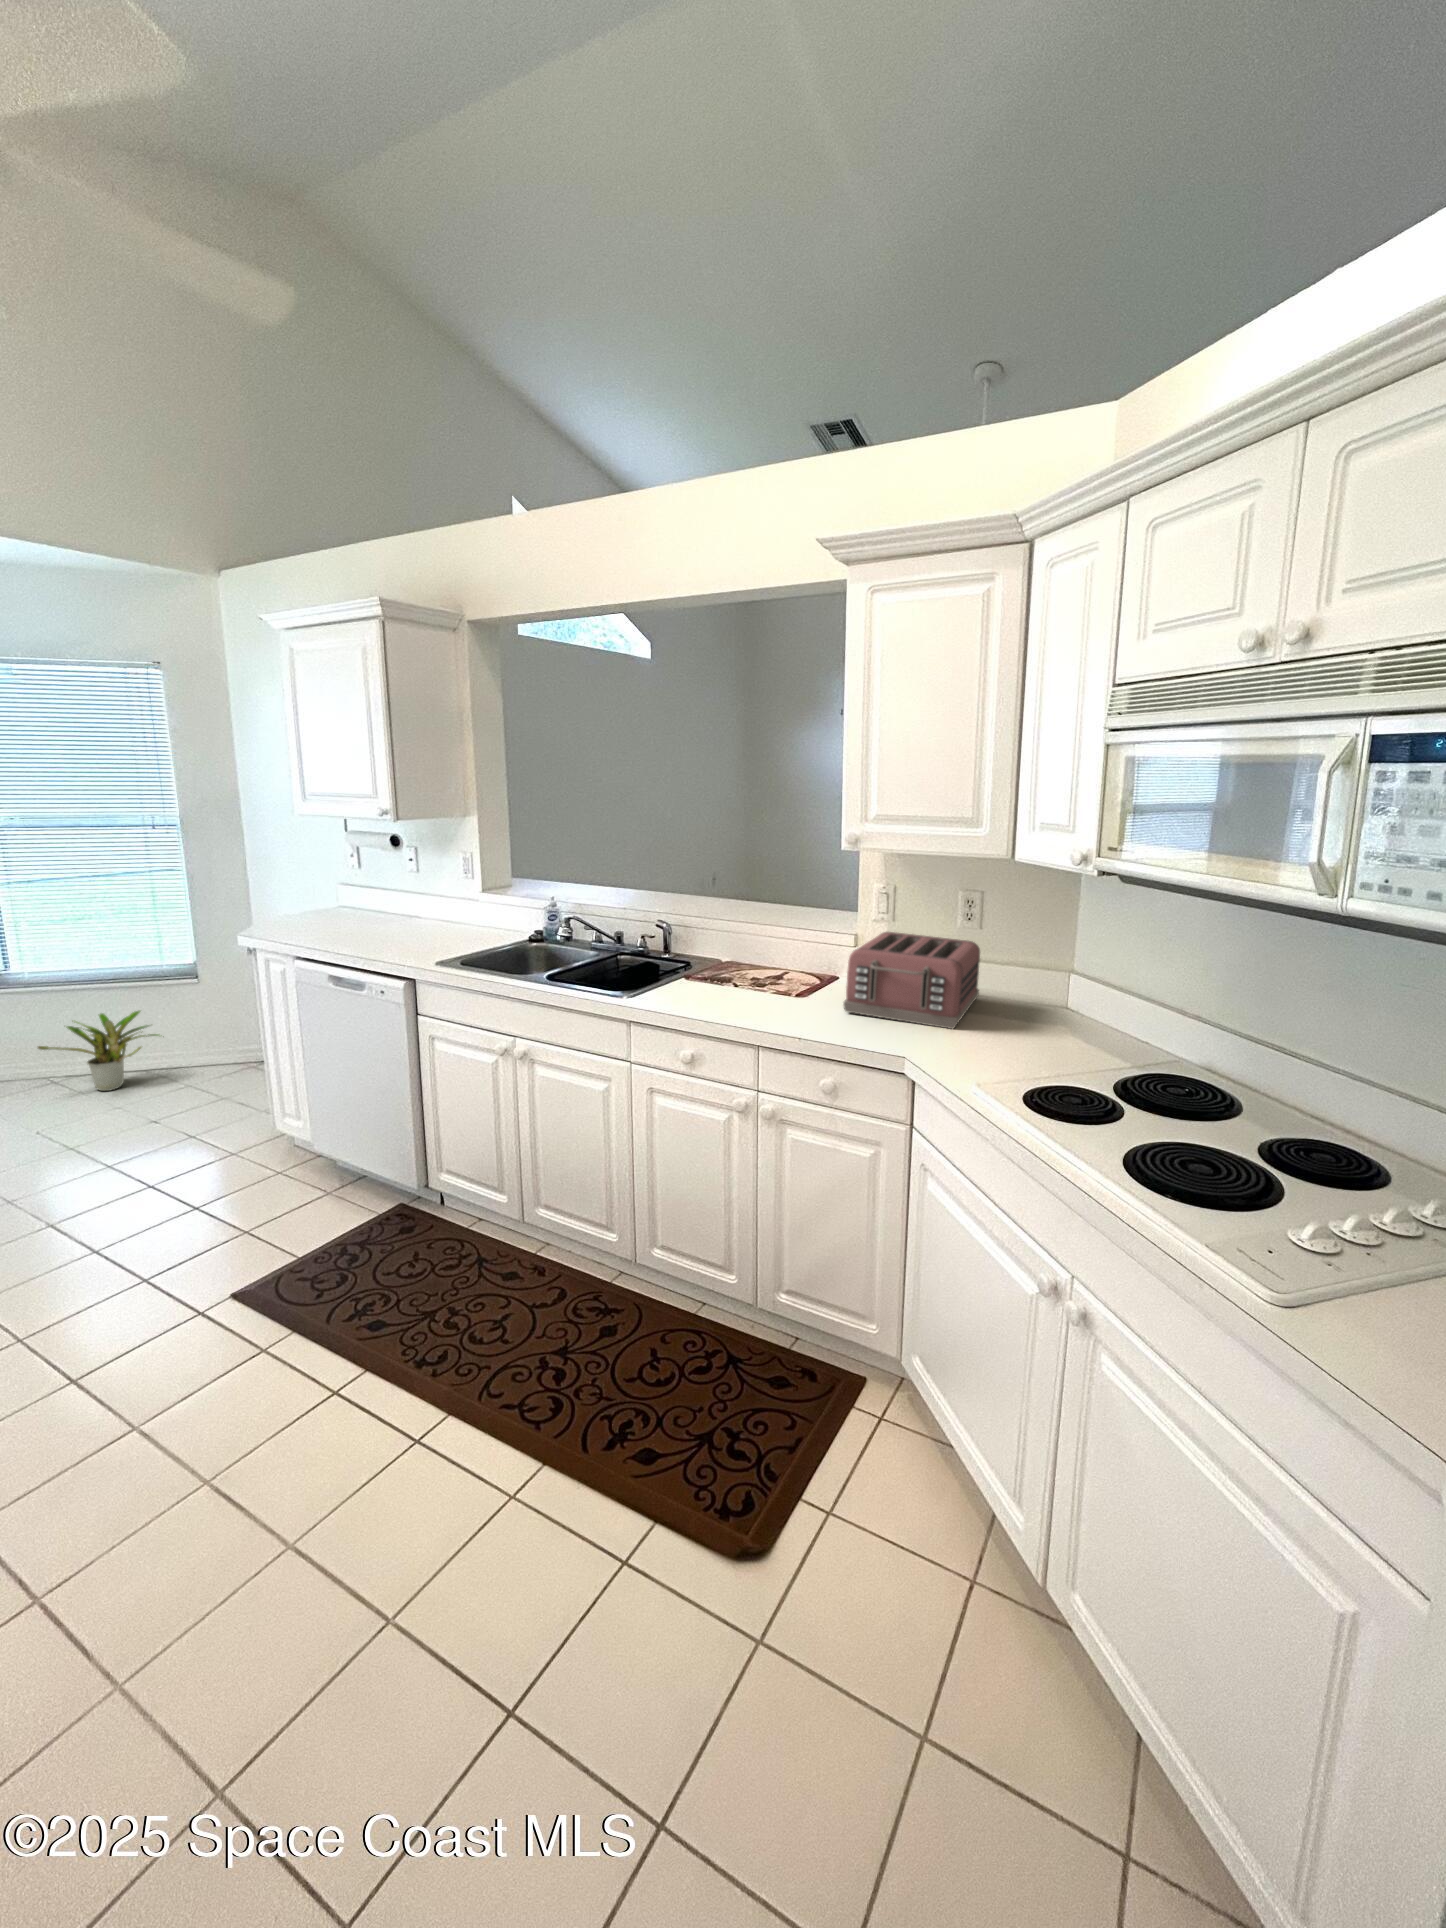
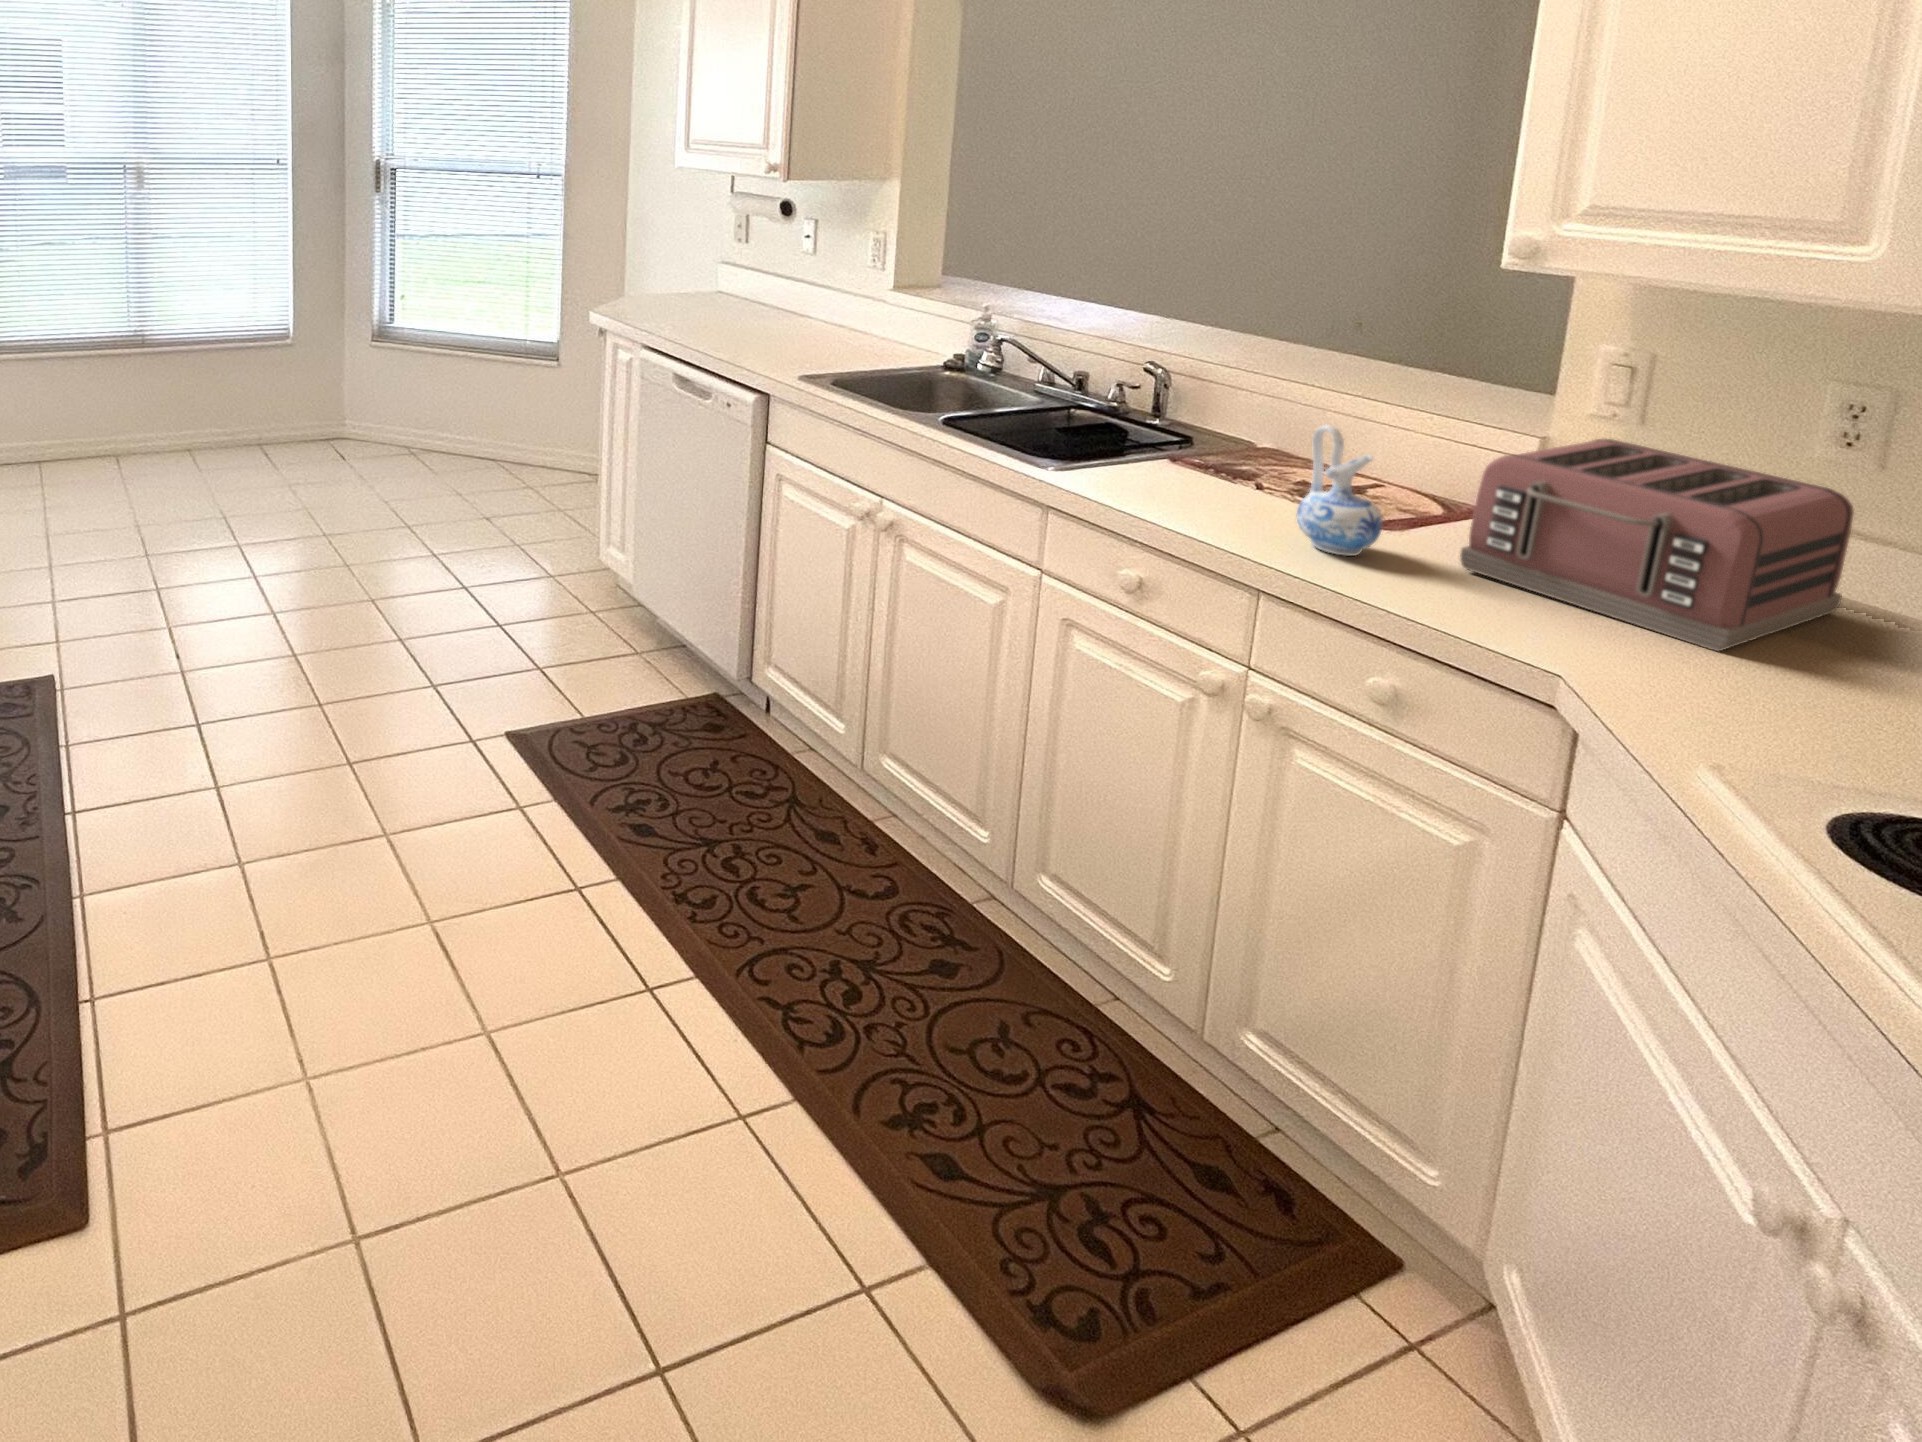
ceramic pitcher: none [768,947,809,1018] -> present [1297,425,1383,556]
potted plant: present [38,1011,159,1091] -> none [392,382,508,474]

